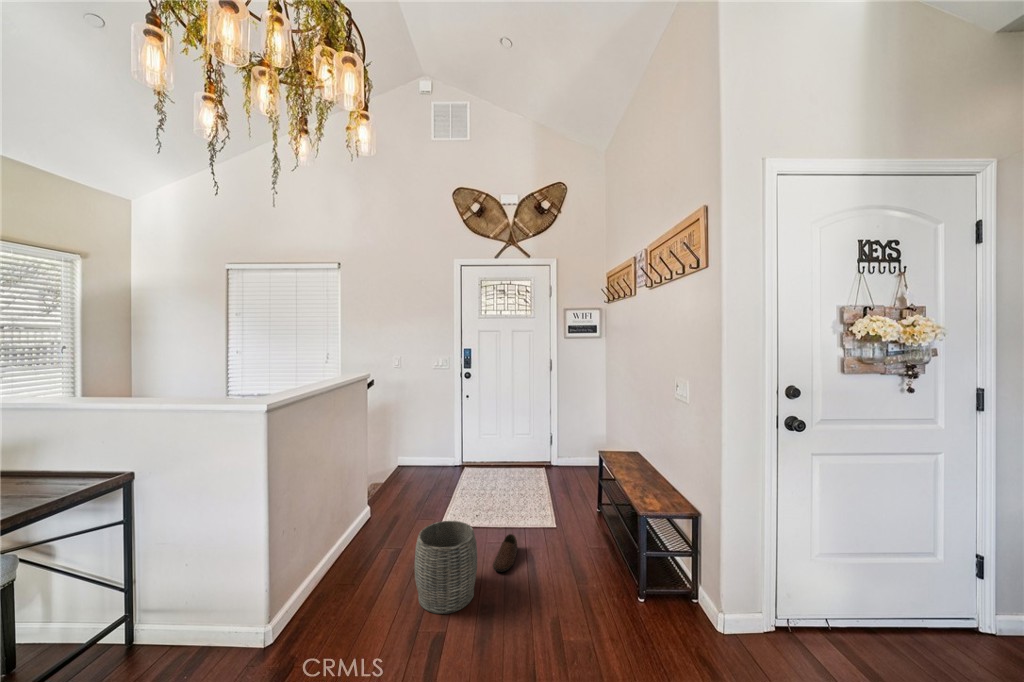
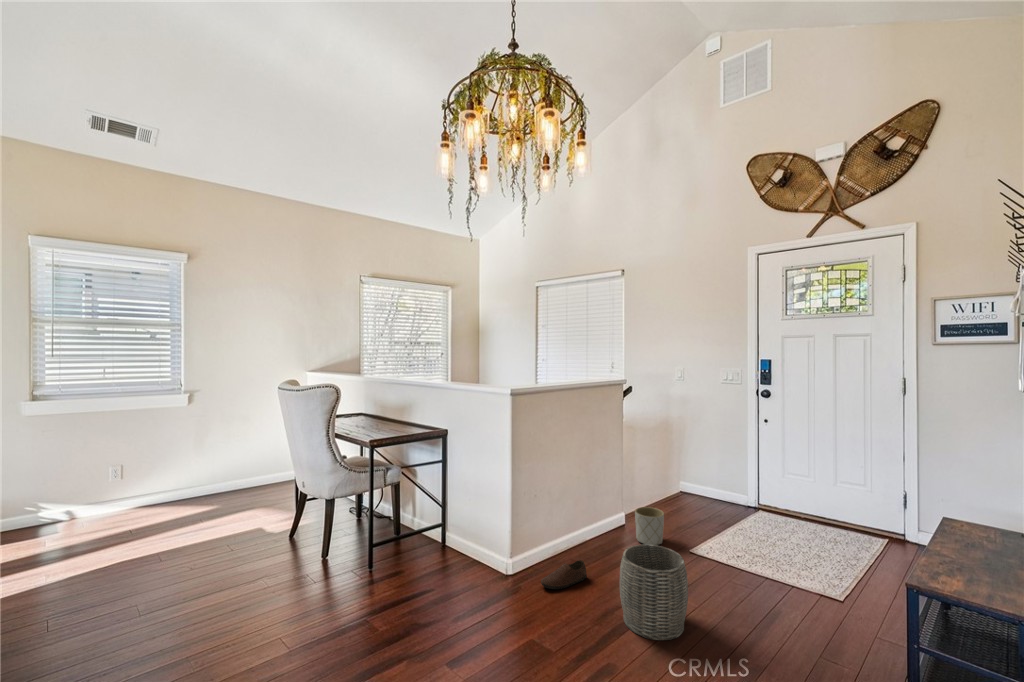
planter: none [386,488,413,526] -> present [635,507,664,545]
shoe: present [493,534,518,572] -> present [541,560,587,589]

